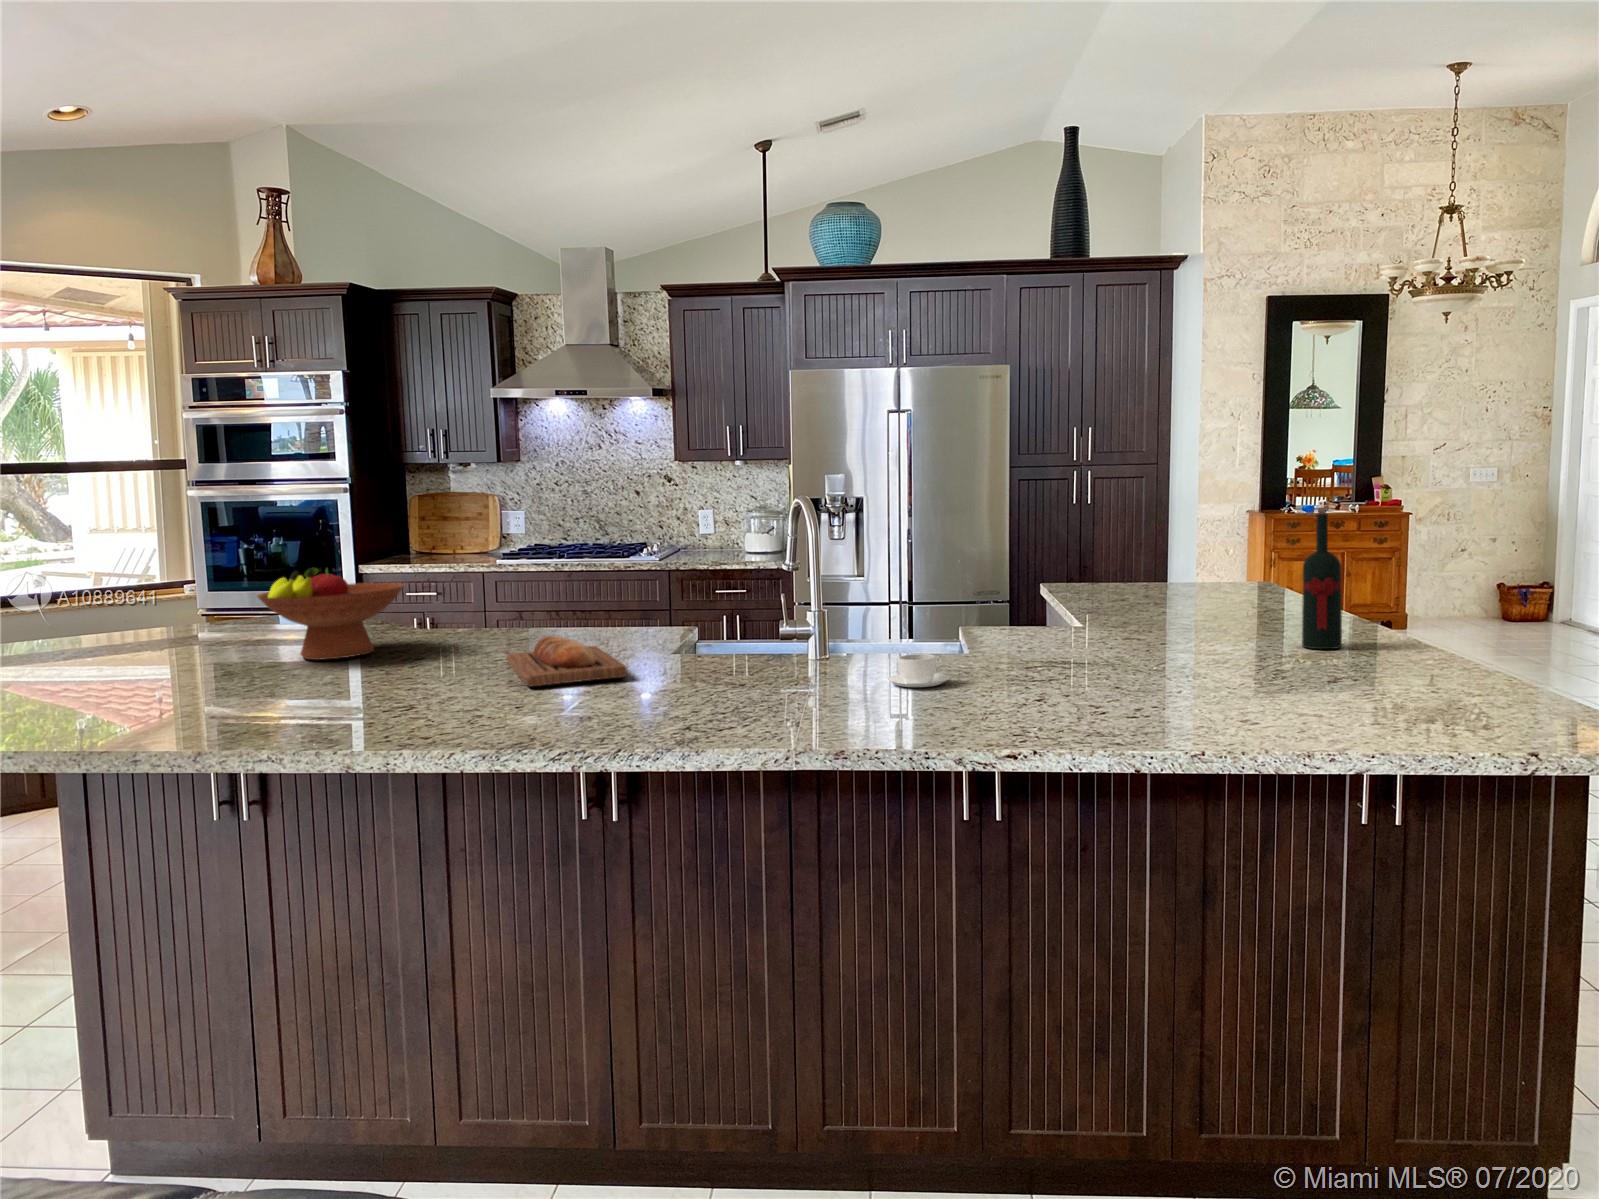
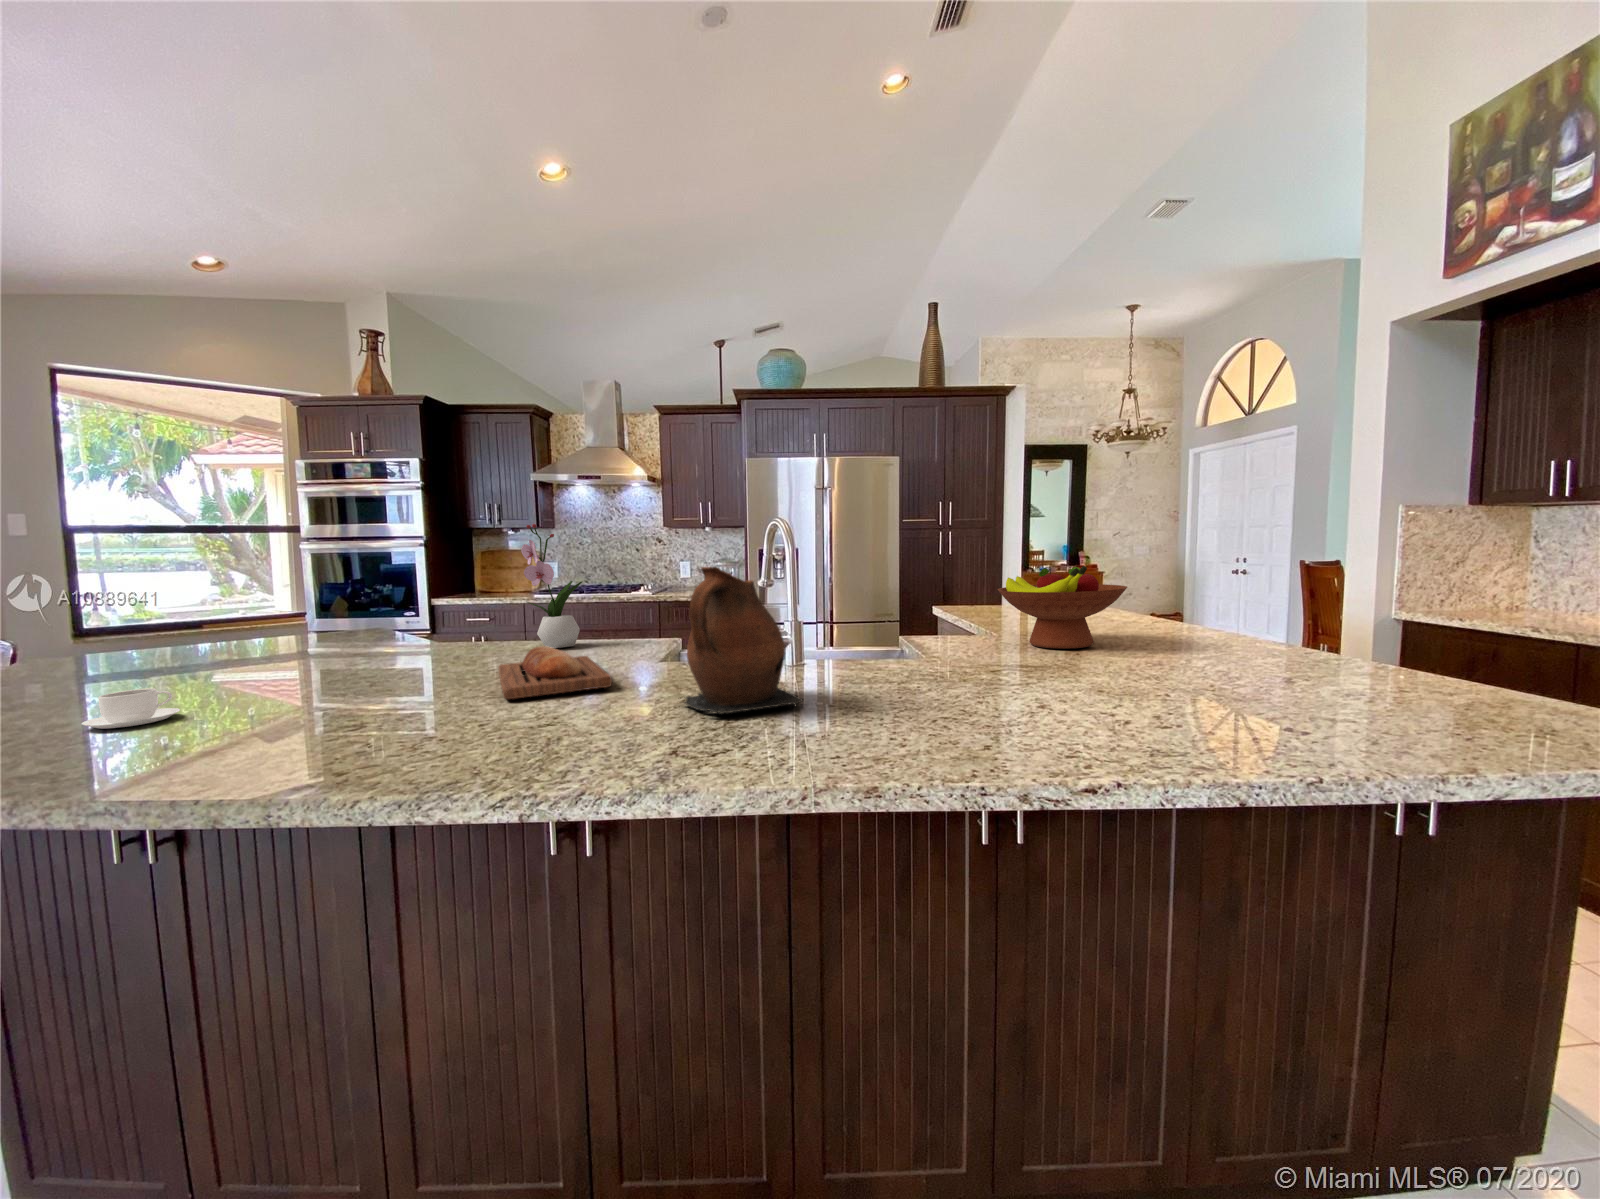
flower arrangement: none [519,496,586,637] -> present [521,524,582,648]
wine bottle: present [1302,508,1342,649] -> none [1212,529,1249,652]
ceramic pitcher: none [692,563,810,700] -> present [684,567,803,714]
fruit bowl: present [257,568,404,660] -> present [998,566,1127,649]
coffee cup: present [888,654,950,687] -> present [82,688,180,729]

